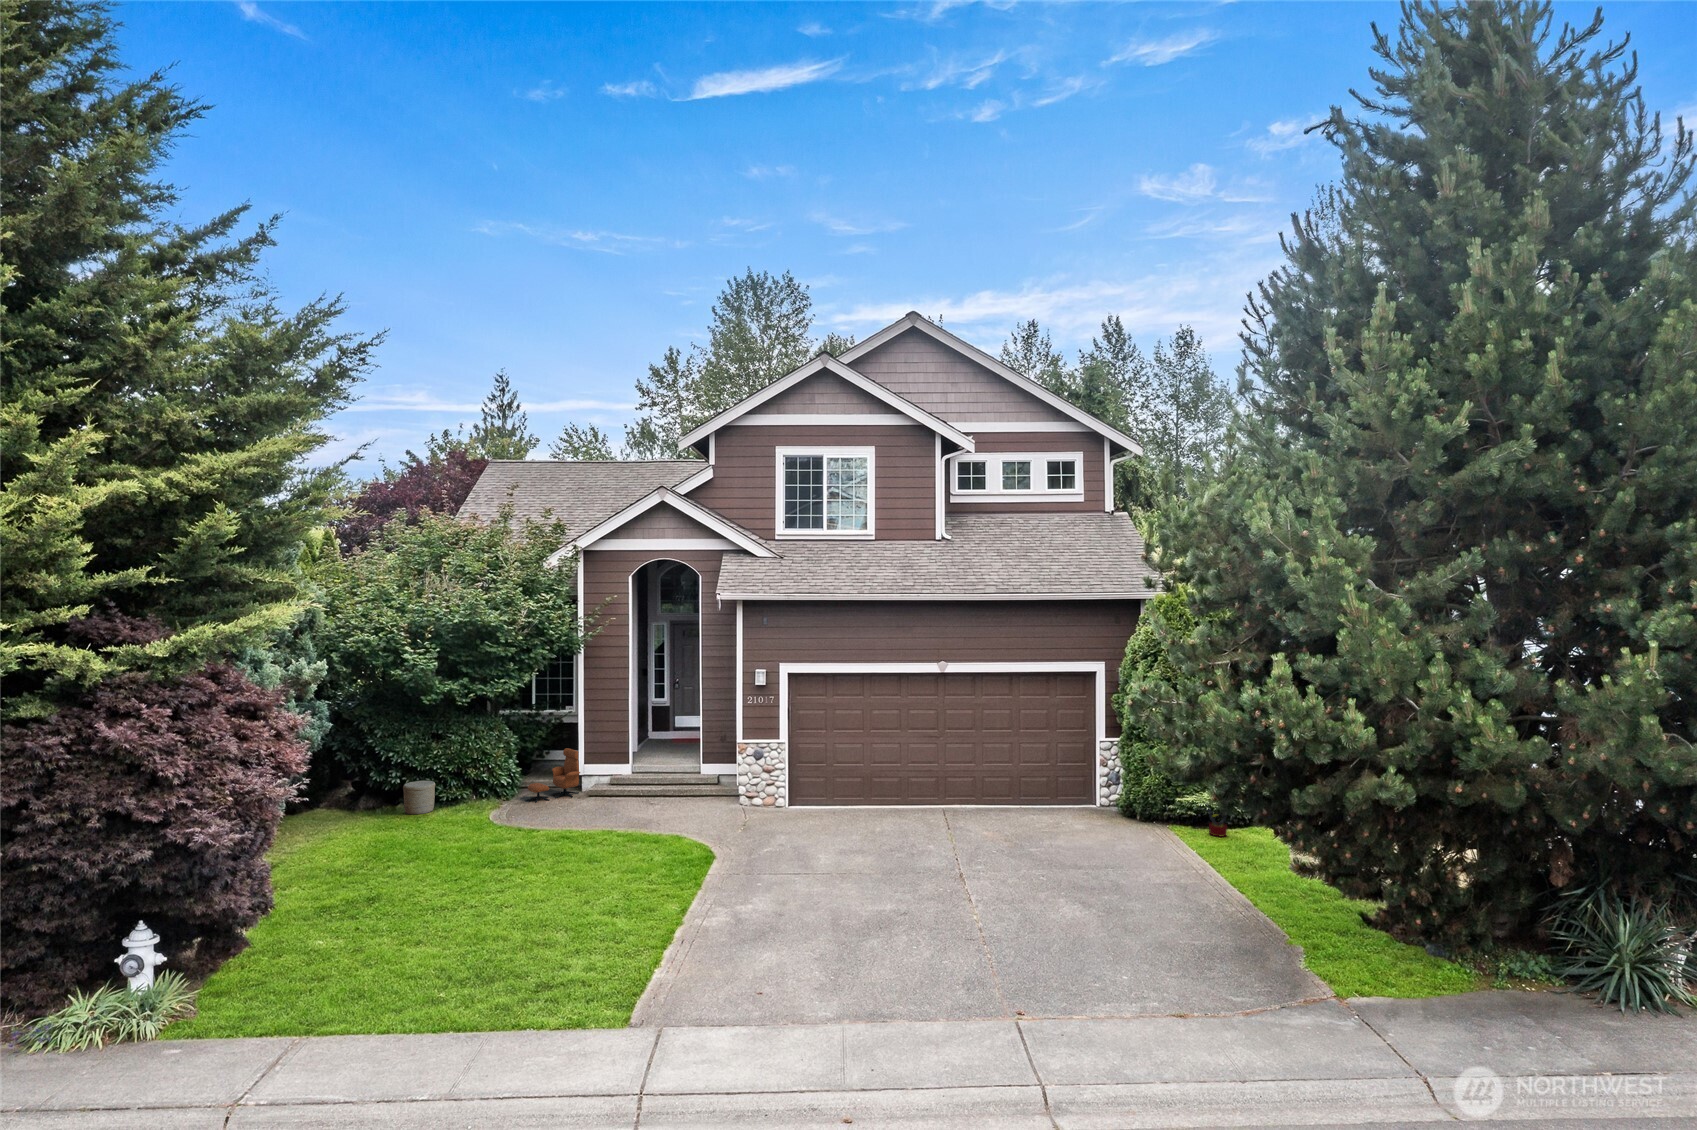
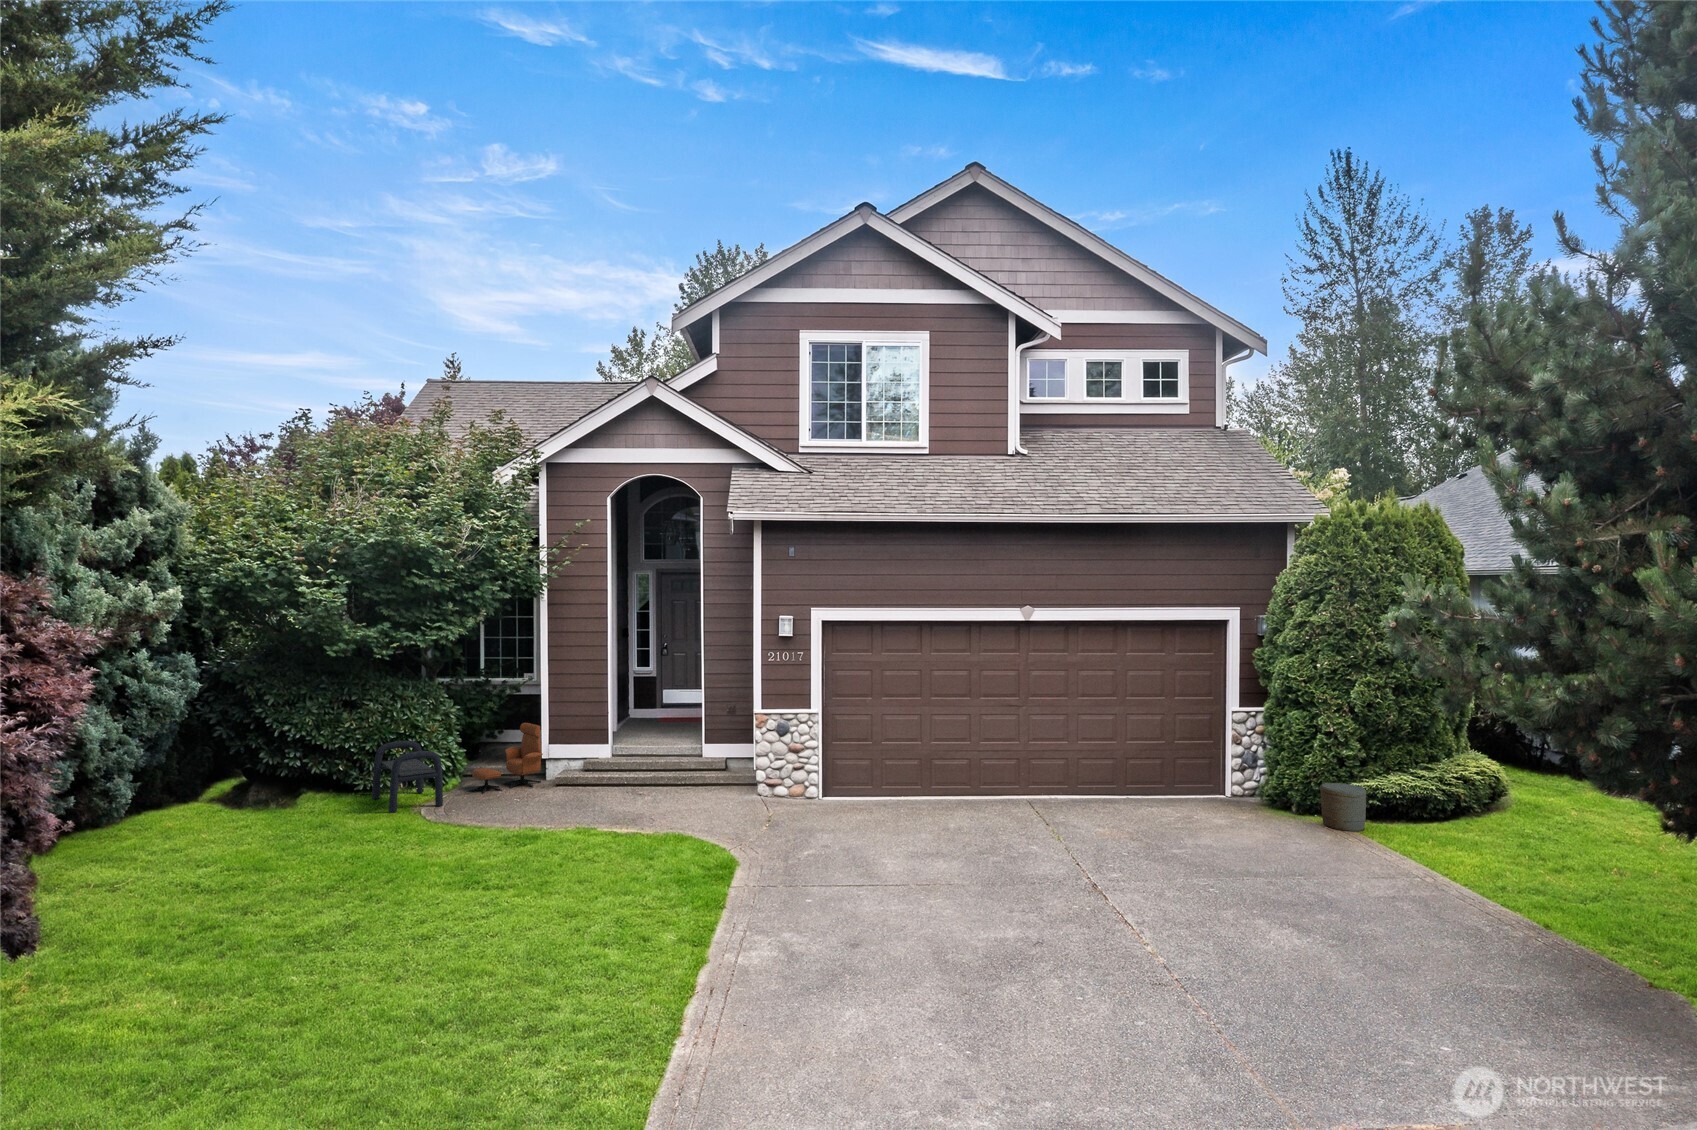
bench: none [455,764,507,819] -> present [372,741,443,813]
woven basket: present [403,781,435,815] -> present [1320,783,1366,831]
decorative plant: present [1206,804,1227,837] -> none [1377,773,1453,834]

